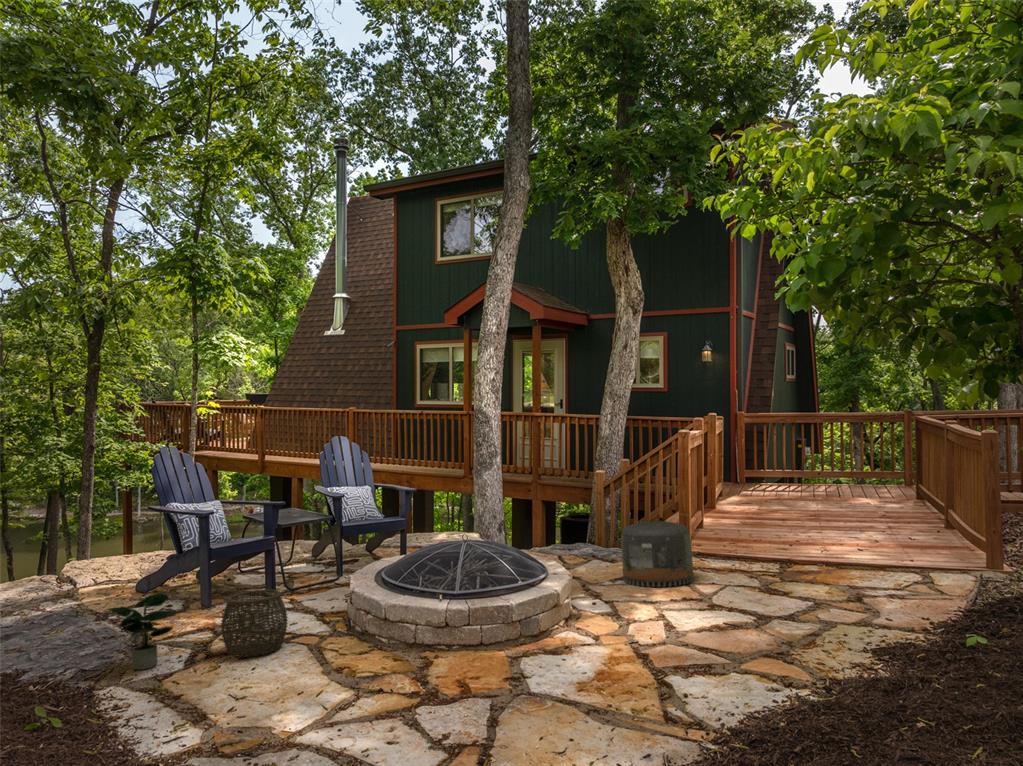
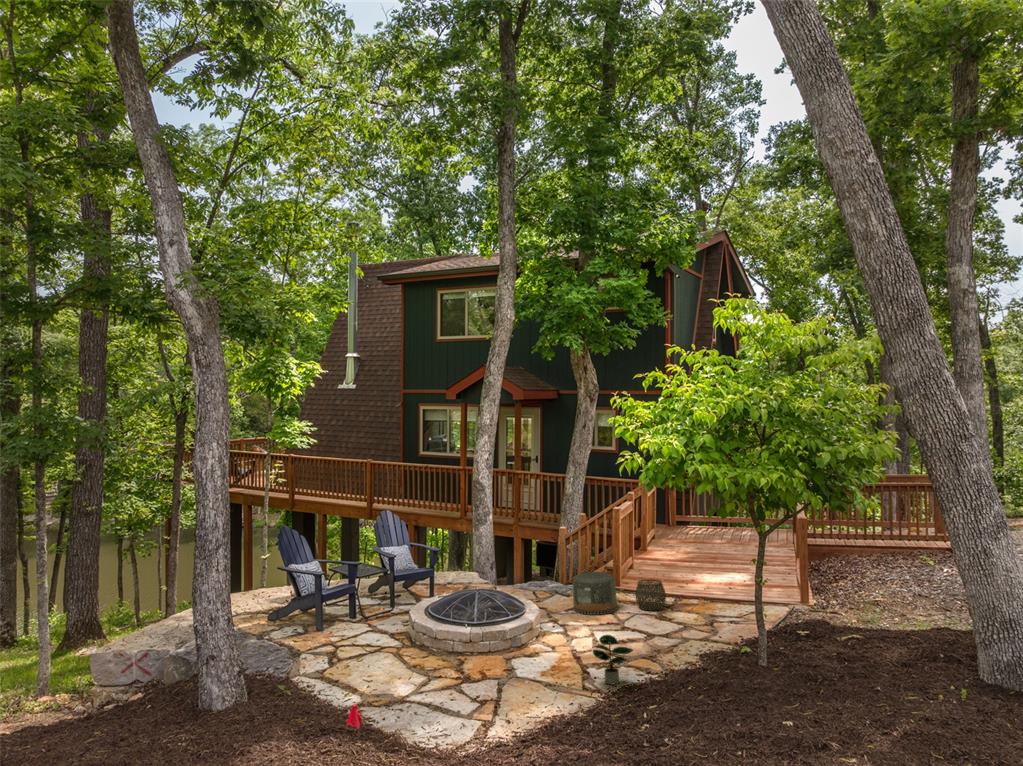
woven basket: present [221,589,288,657] -> present [635,579,666,611]
potted plant: present [109,593,177,670] -> present [593,635,633,685]

